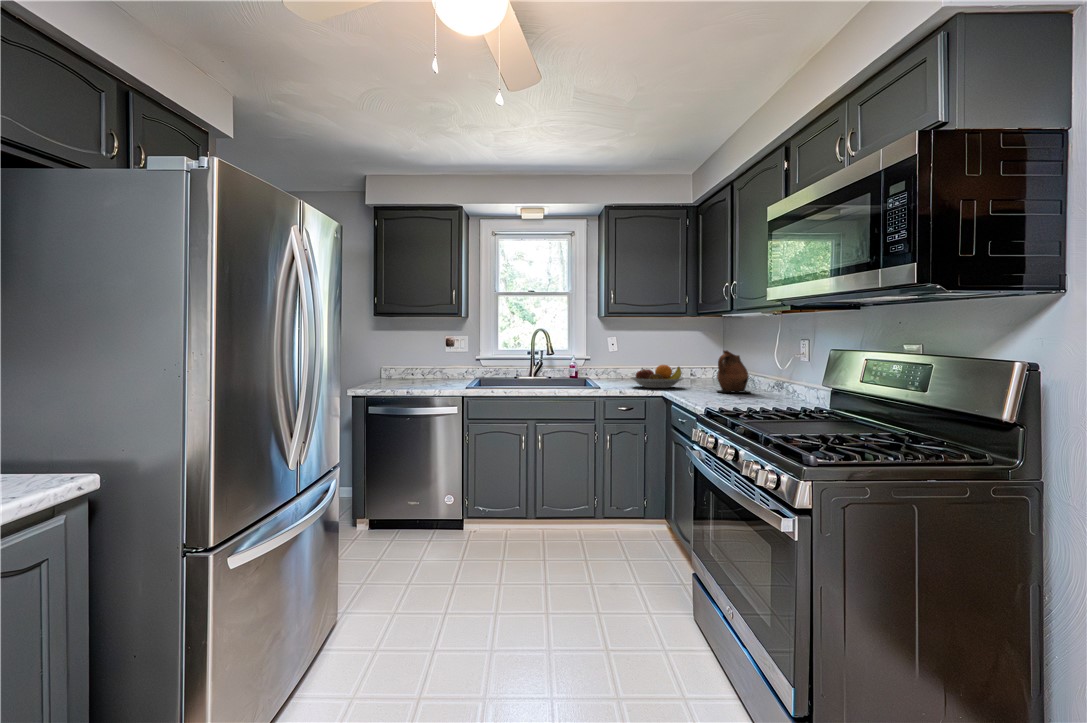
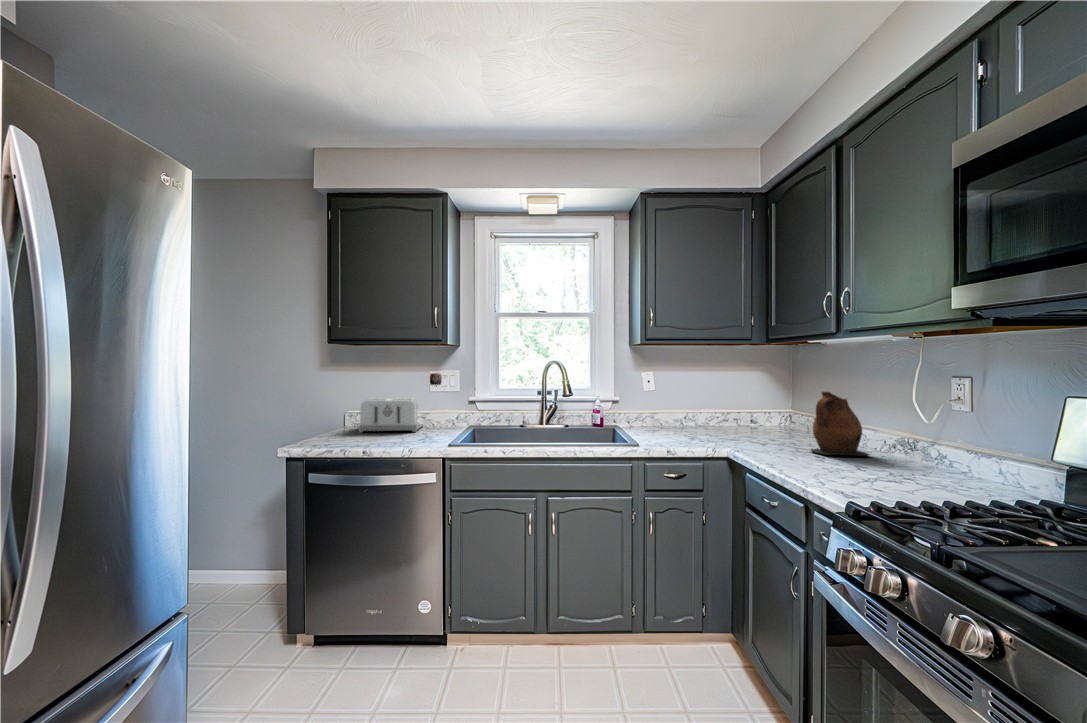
toaster: none [394,356,440,382] -> present [359,398,424,433]
fruit bowl: present [631,365,683,388] -> none [678,410,757,444]

